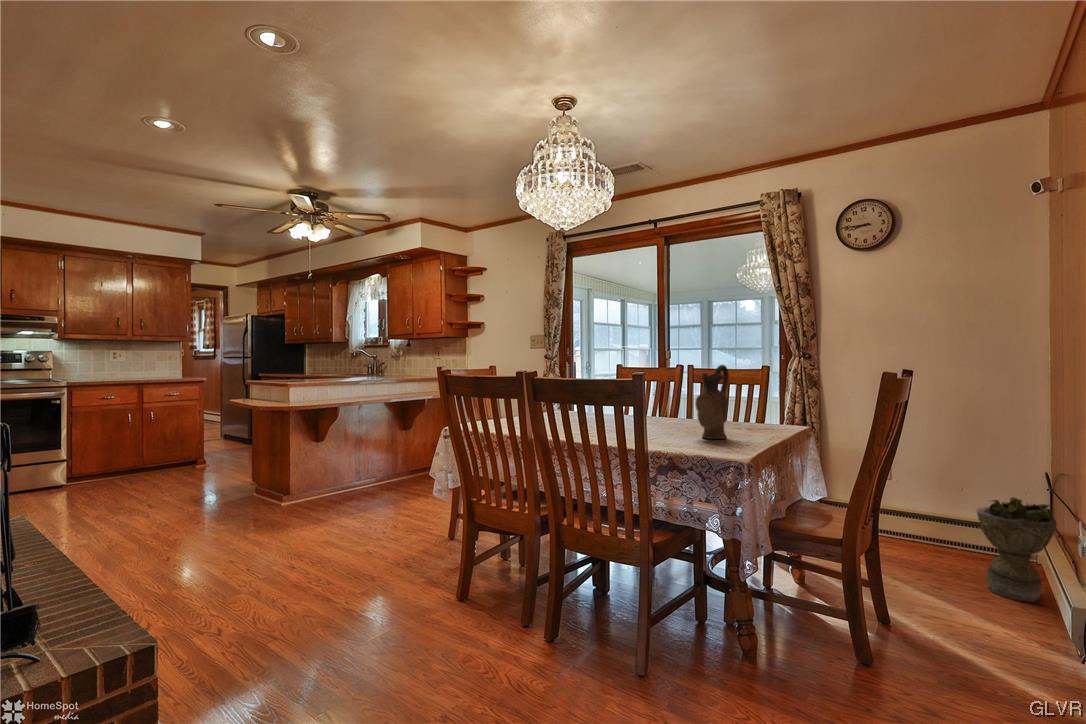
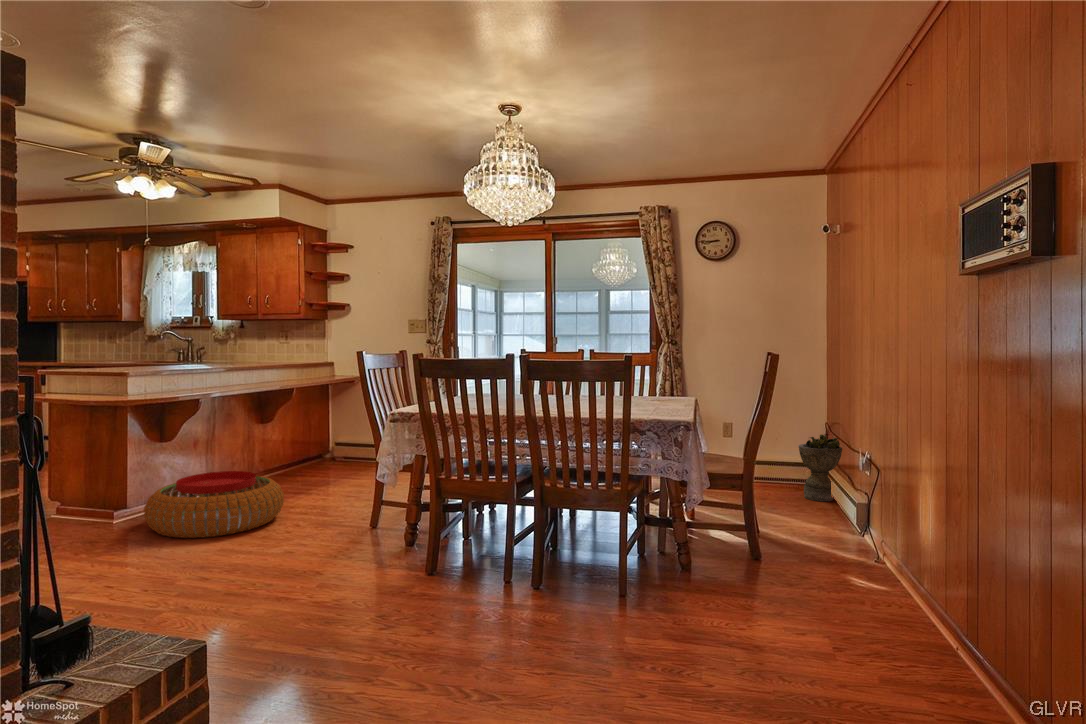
ceramic pitcher: present [695,365,729,439] -> none [657,344,680,399]
pouf: none [227,481,351,544] -> present [144,471,284,538]

